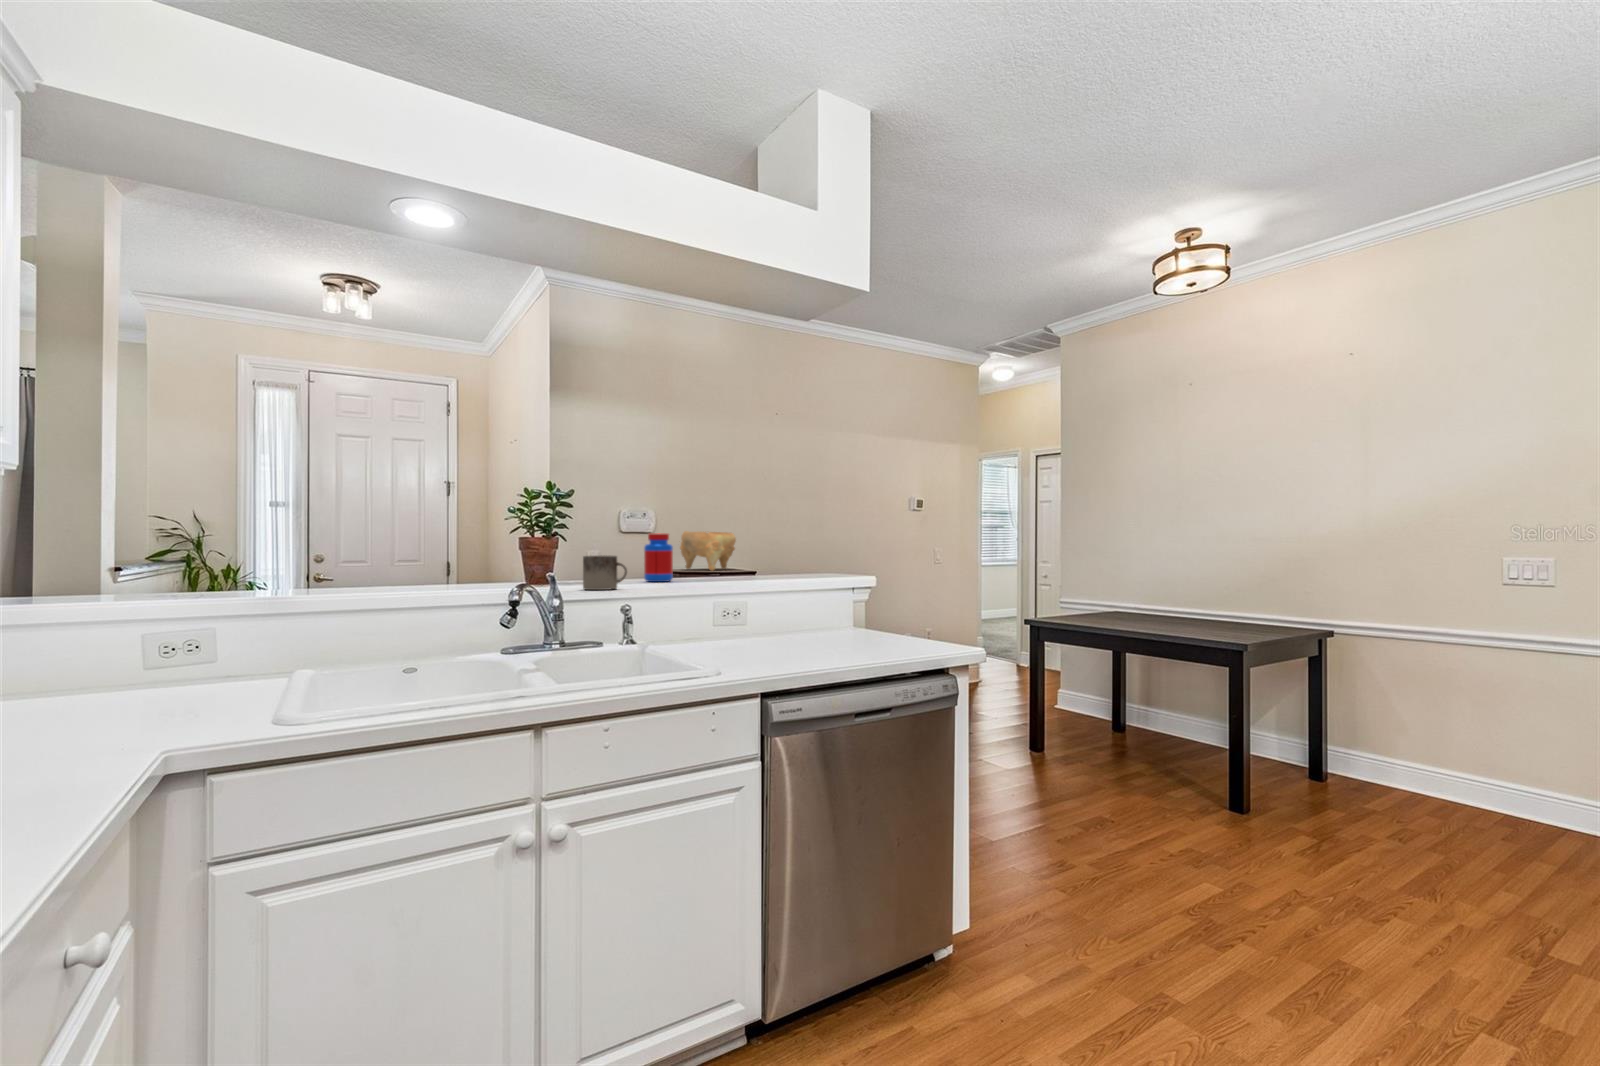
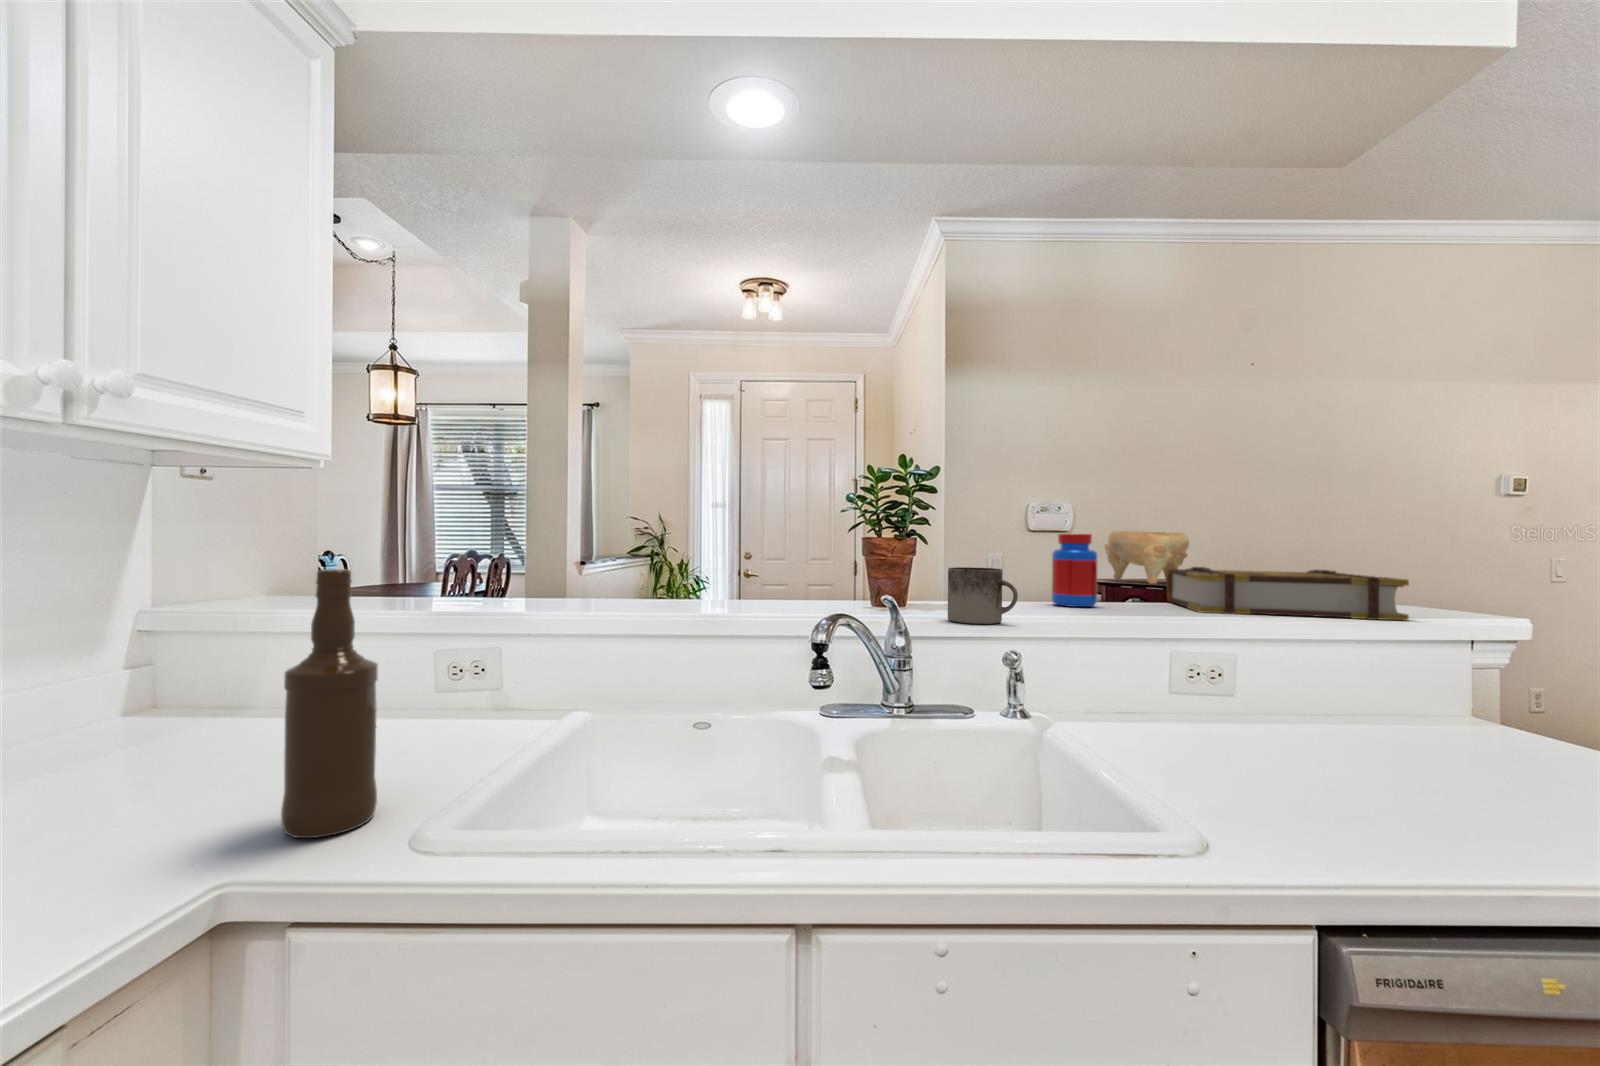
book: none [715,554,831,581] -> present [1166,567,1409,620]
bottle: none [163,561,231,736] -> present [281,569,378,838]

